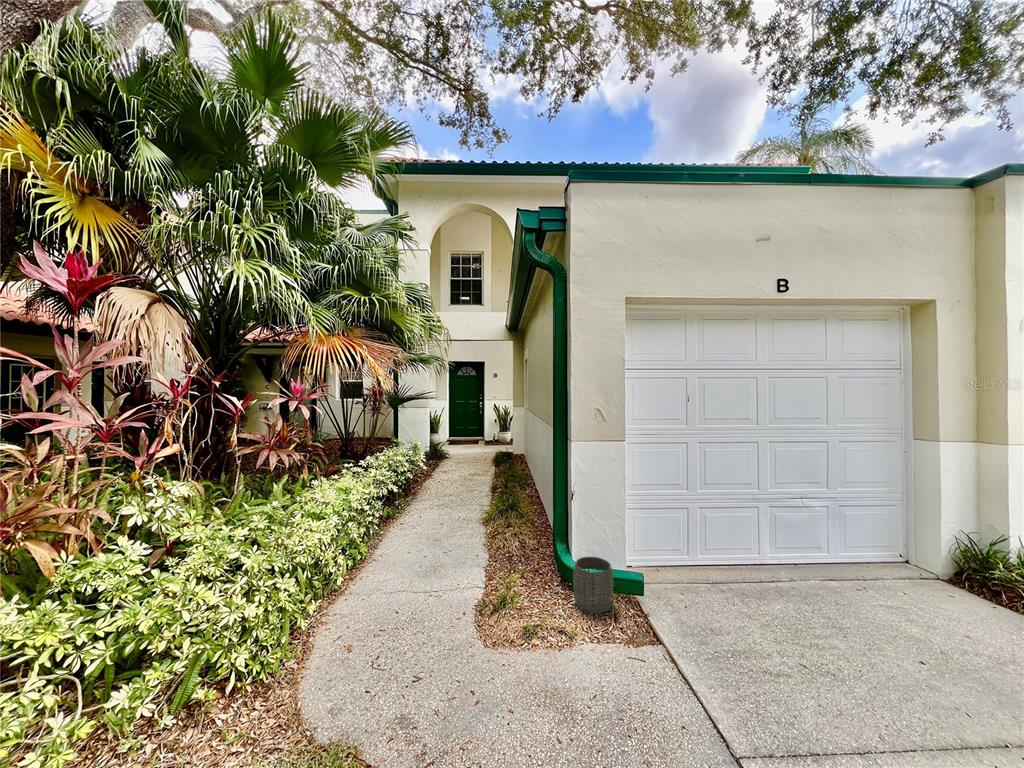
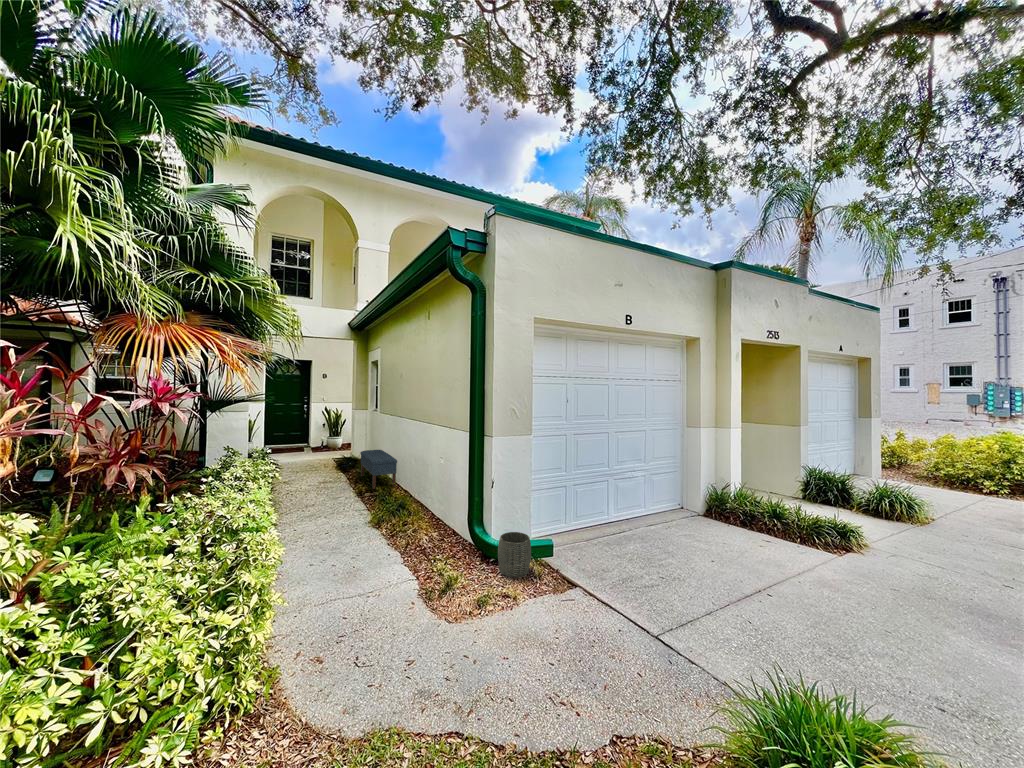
bench: none [506,448,532,487] -> present [360,450,397,489]

